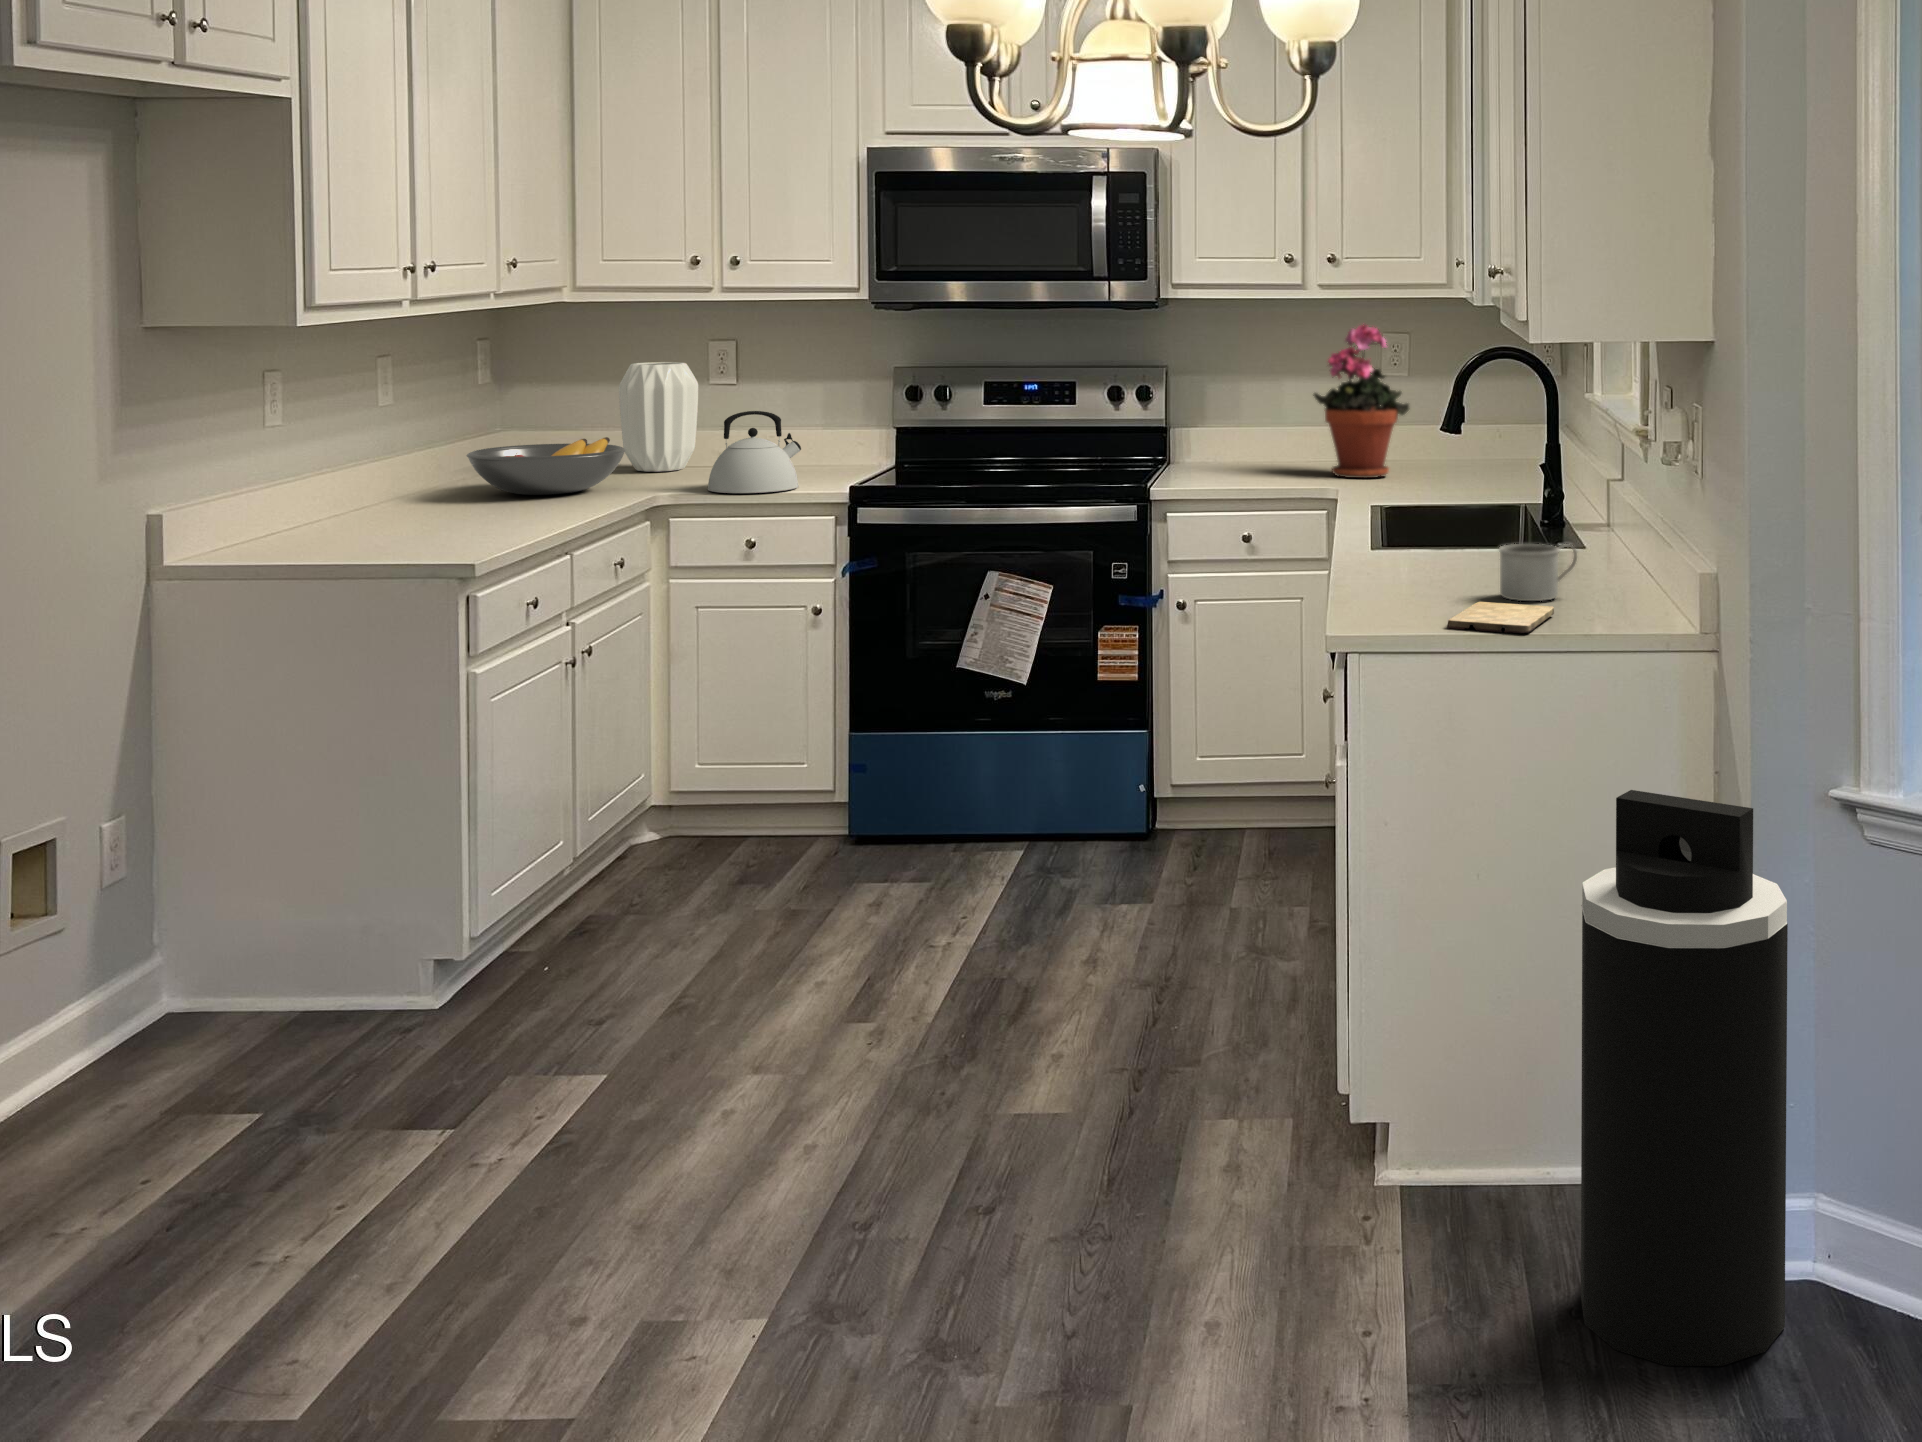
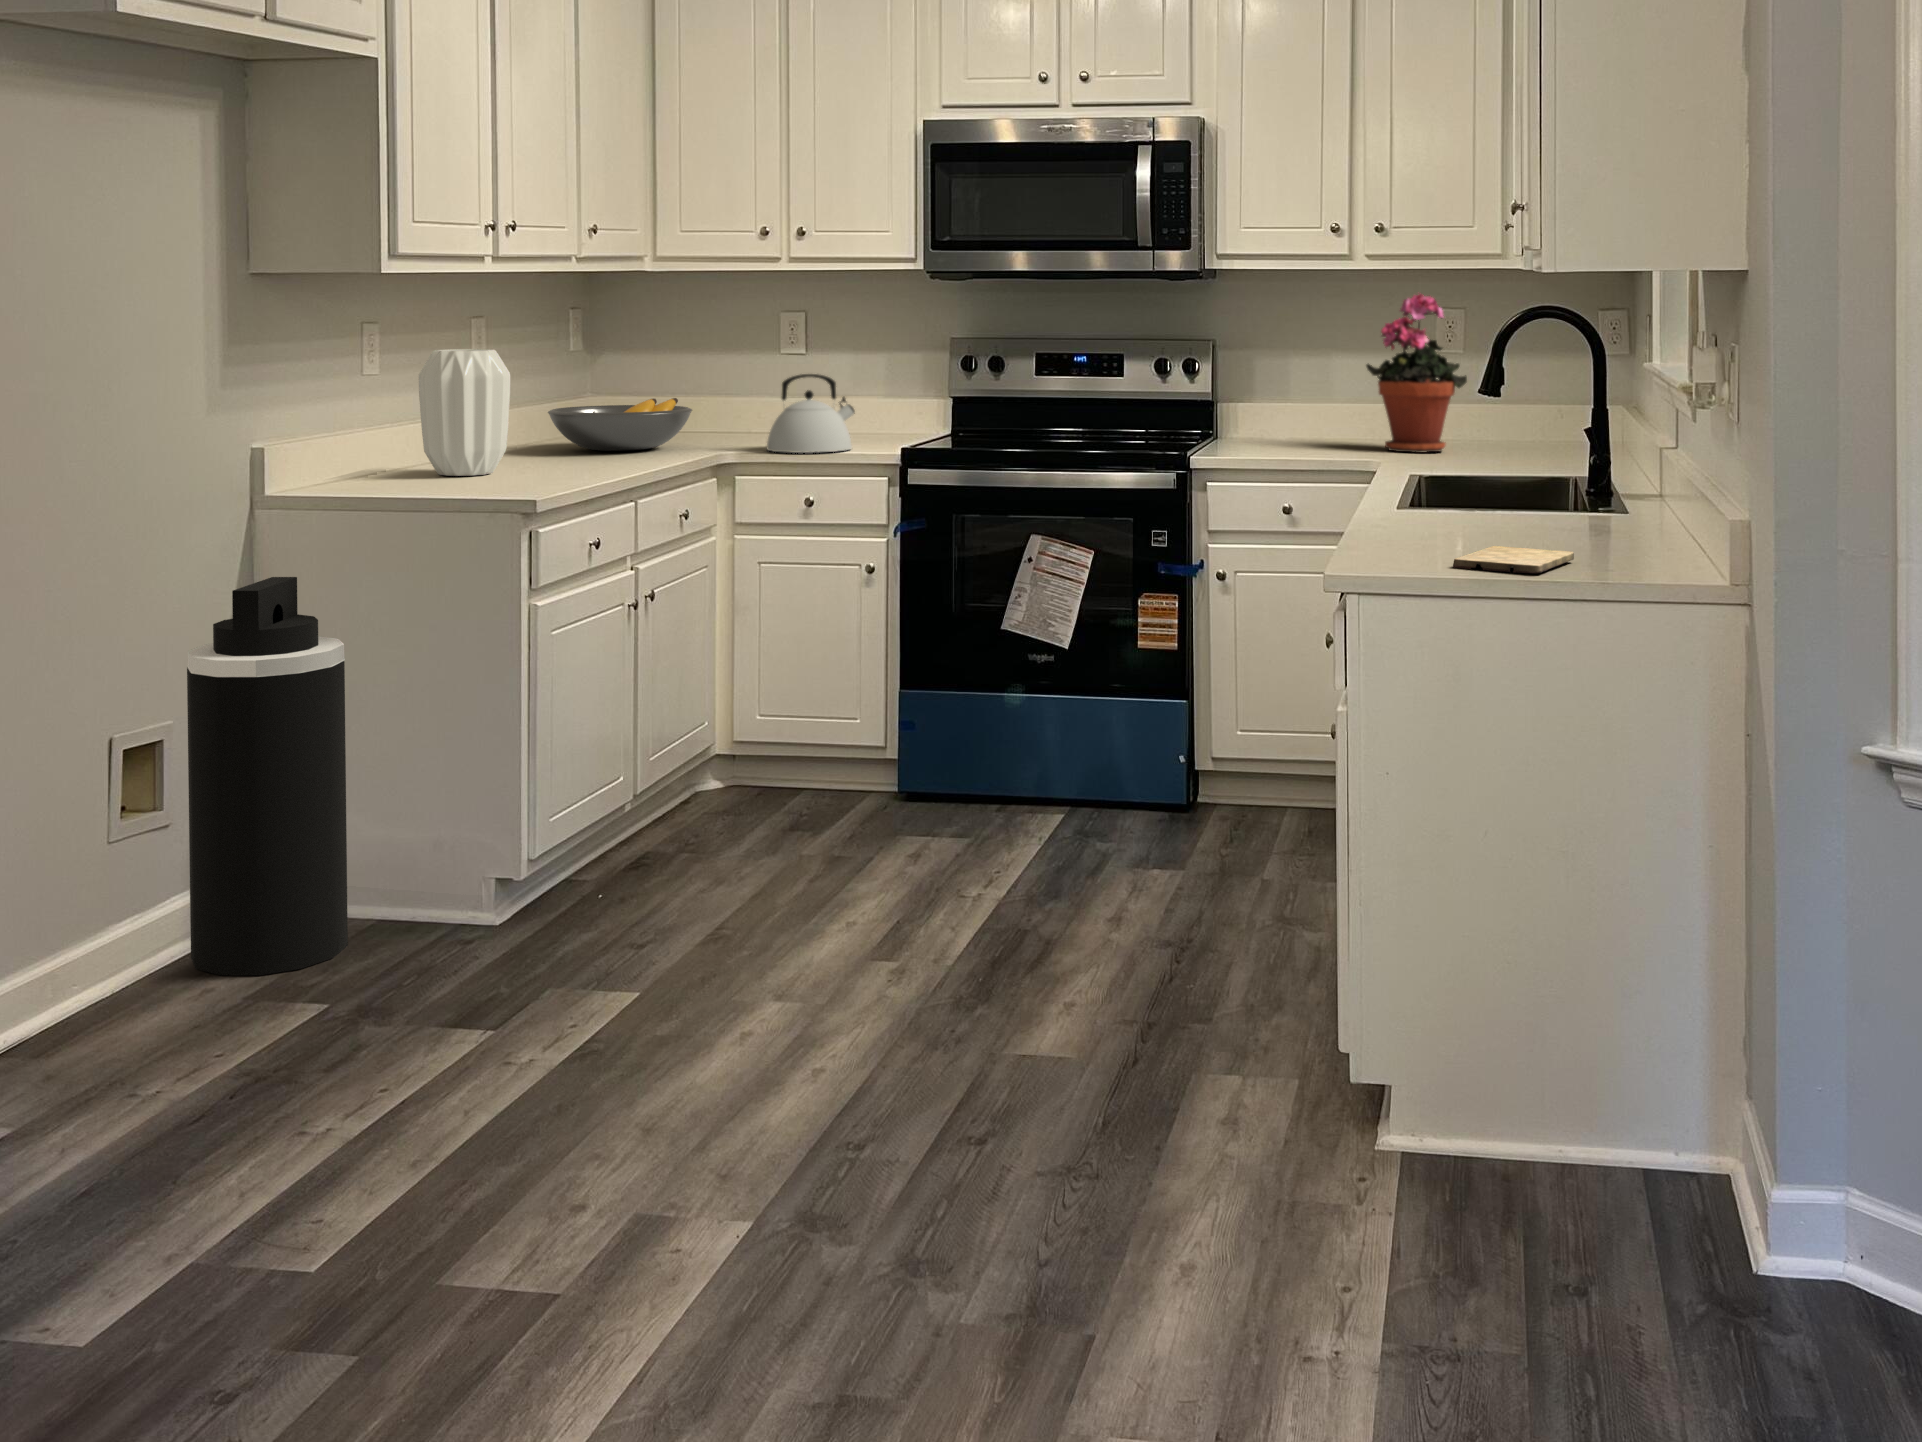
vase: present [619,362,698,472] -> present [418,349,510,476]
mug: present [1499,544,1577,601] -> none [1520,491,1607,549]
trash can: present [1581,790,1788,1366] -> present [187,577,348,975]

